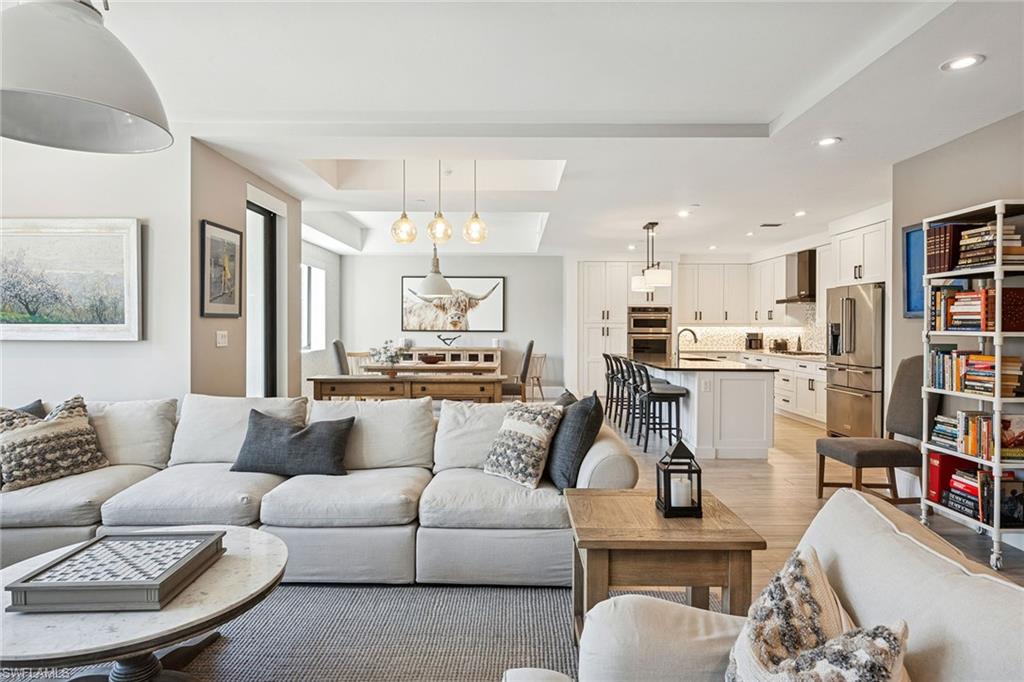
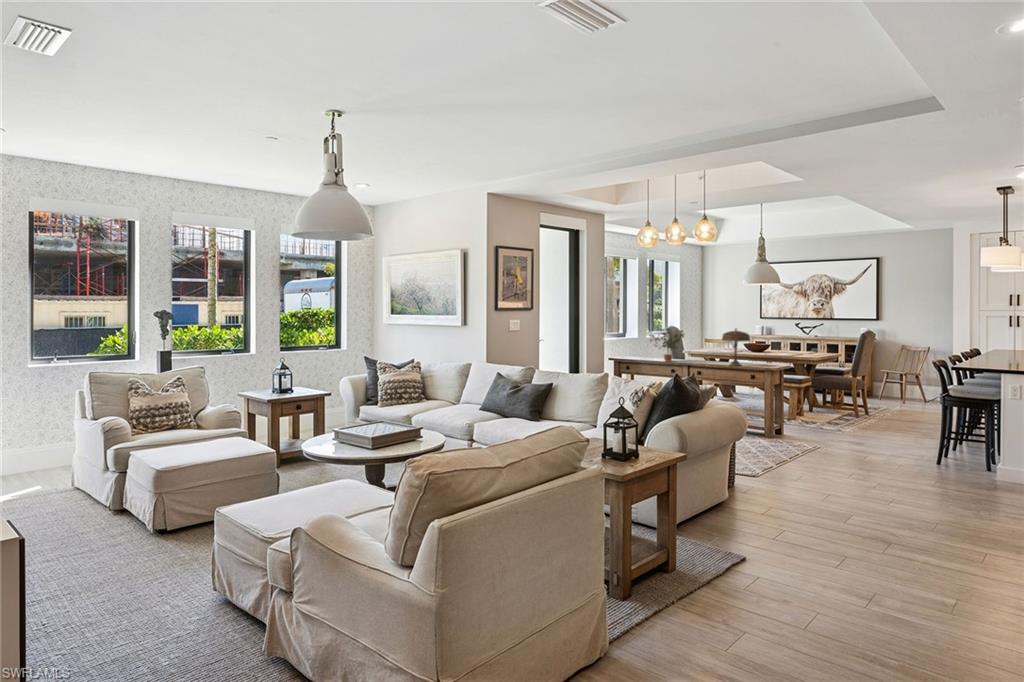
table lamp: none [452,341,480,380] -> present [722,328,750,366]

